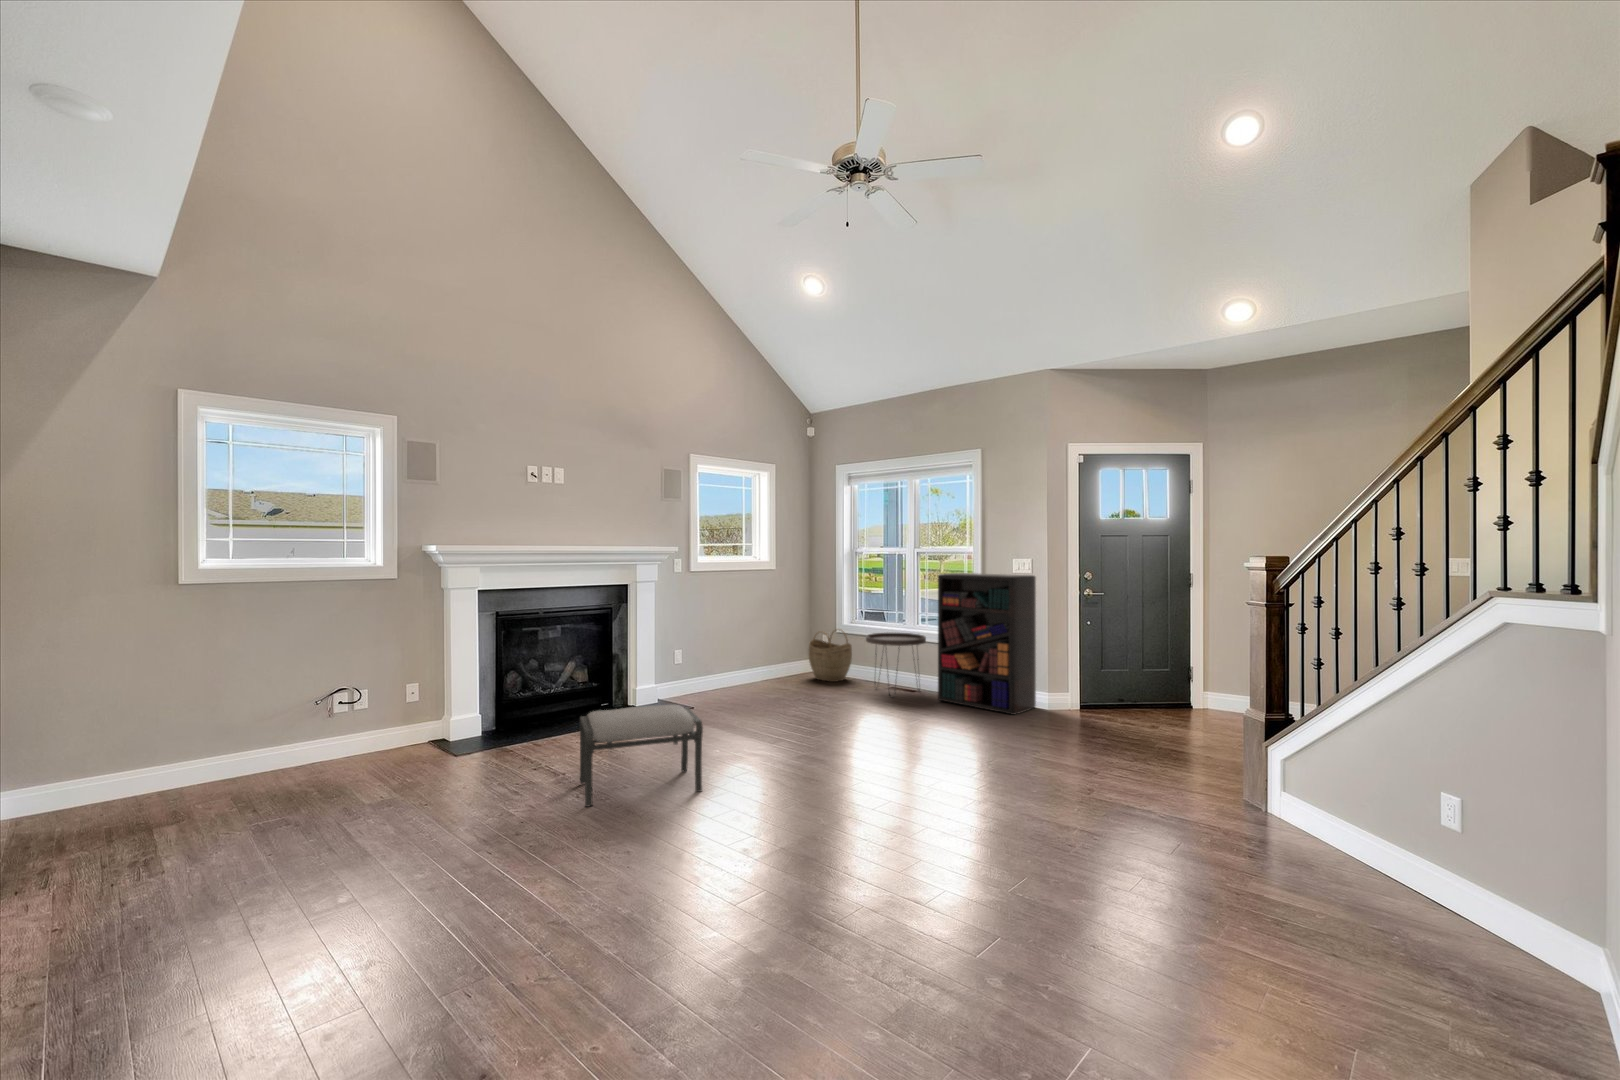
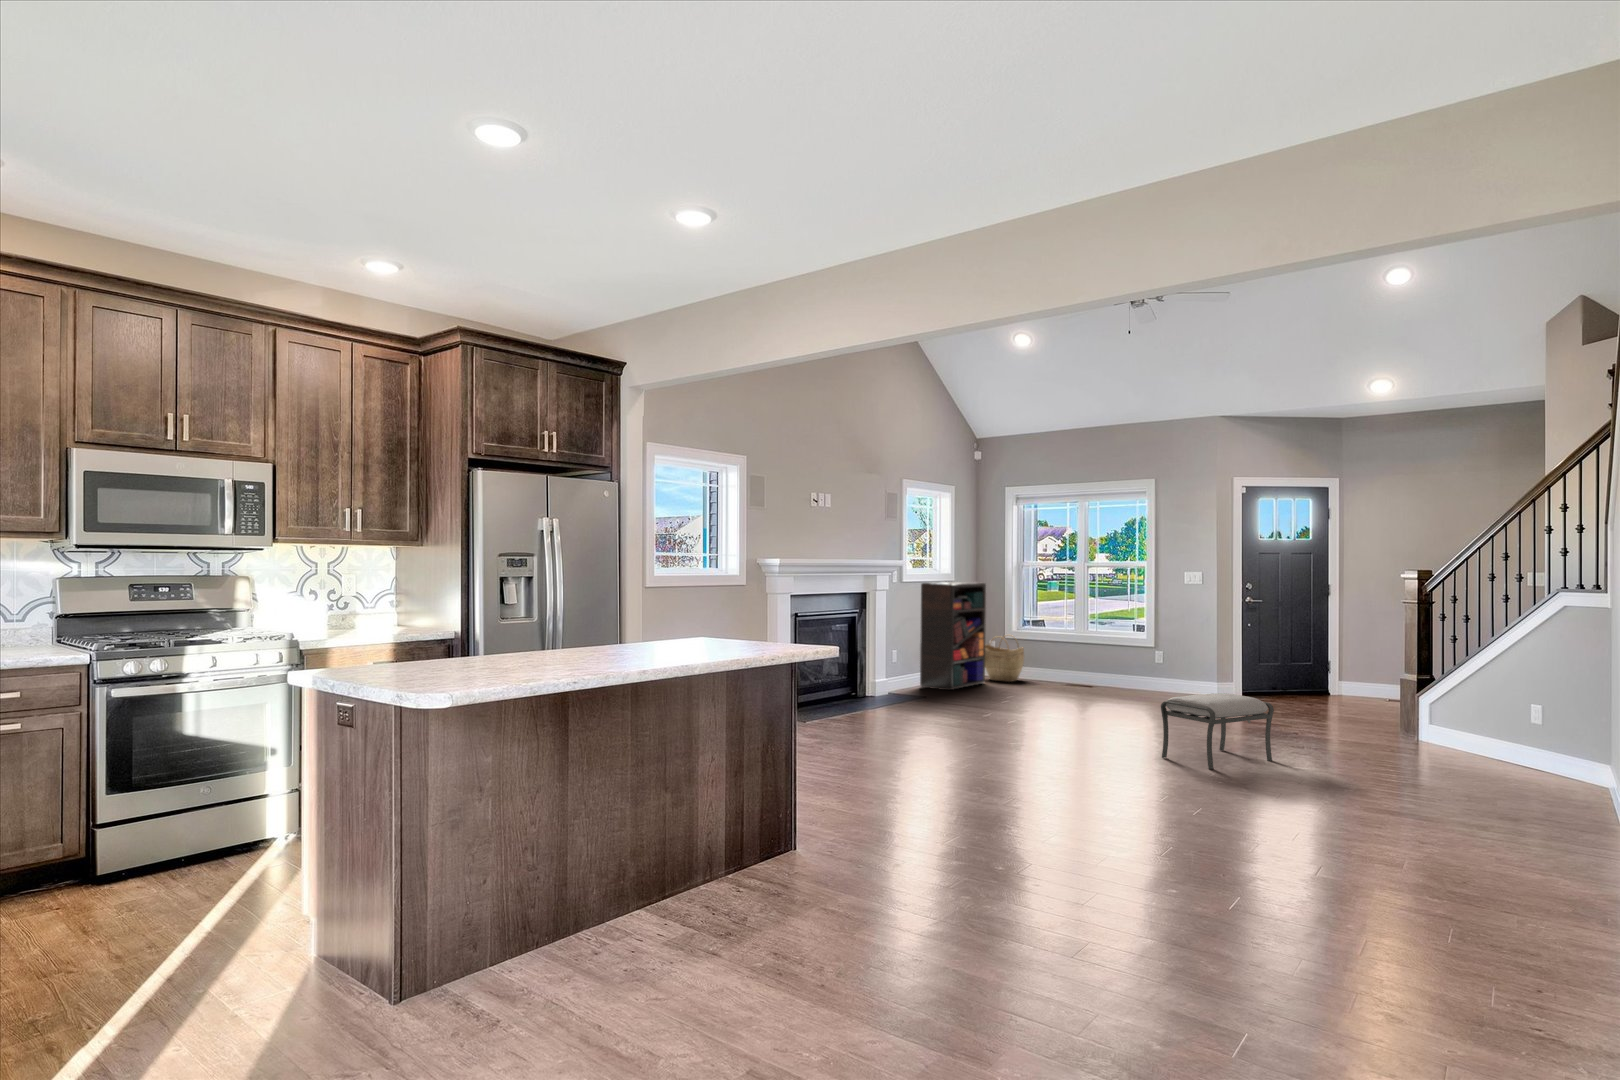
bookshelf: present [938,573,1036,715] -> present [920,582,986,690]
side table: present [866,633,926,684] -> none [1051,637,1105,691]
ottoman: present [580,705,703,807] -> present [1161,693,1274,769]

